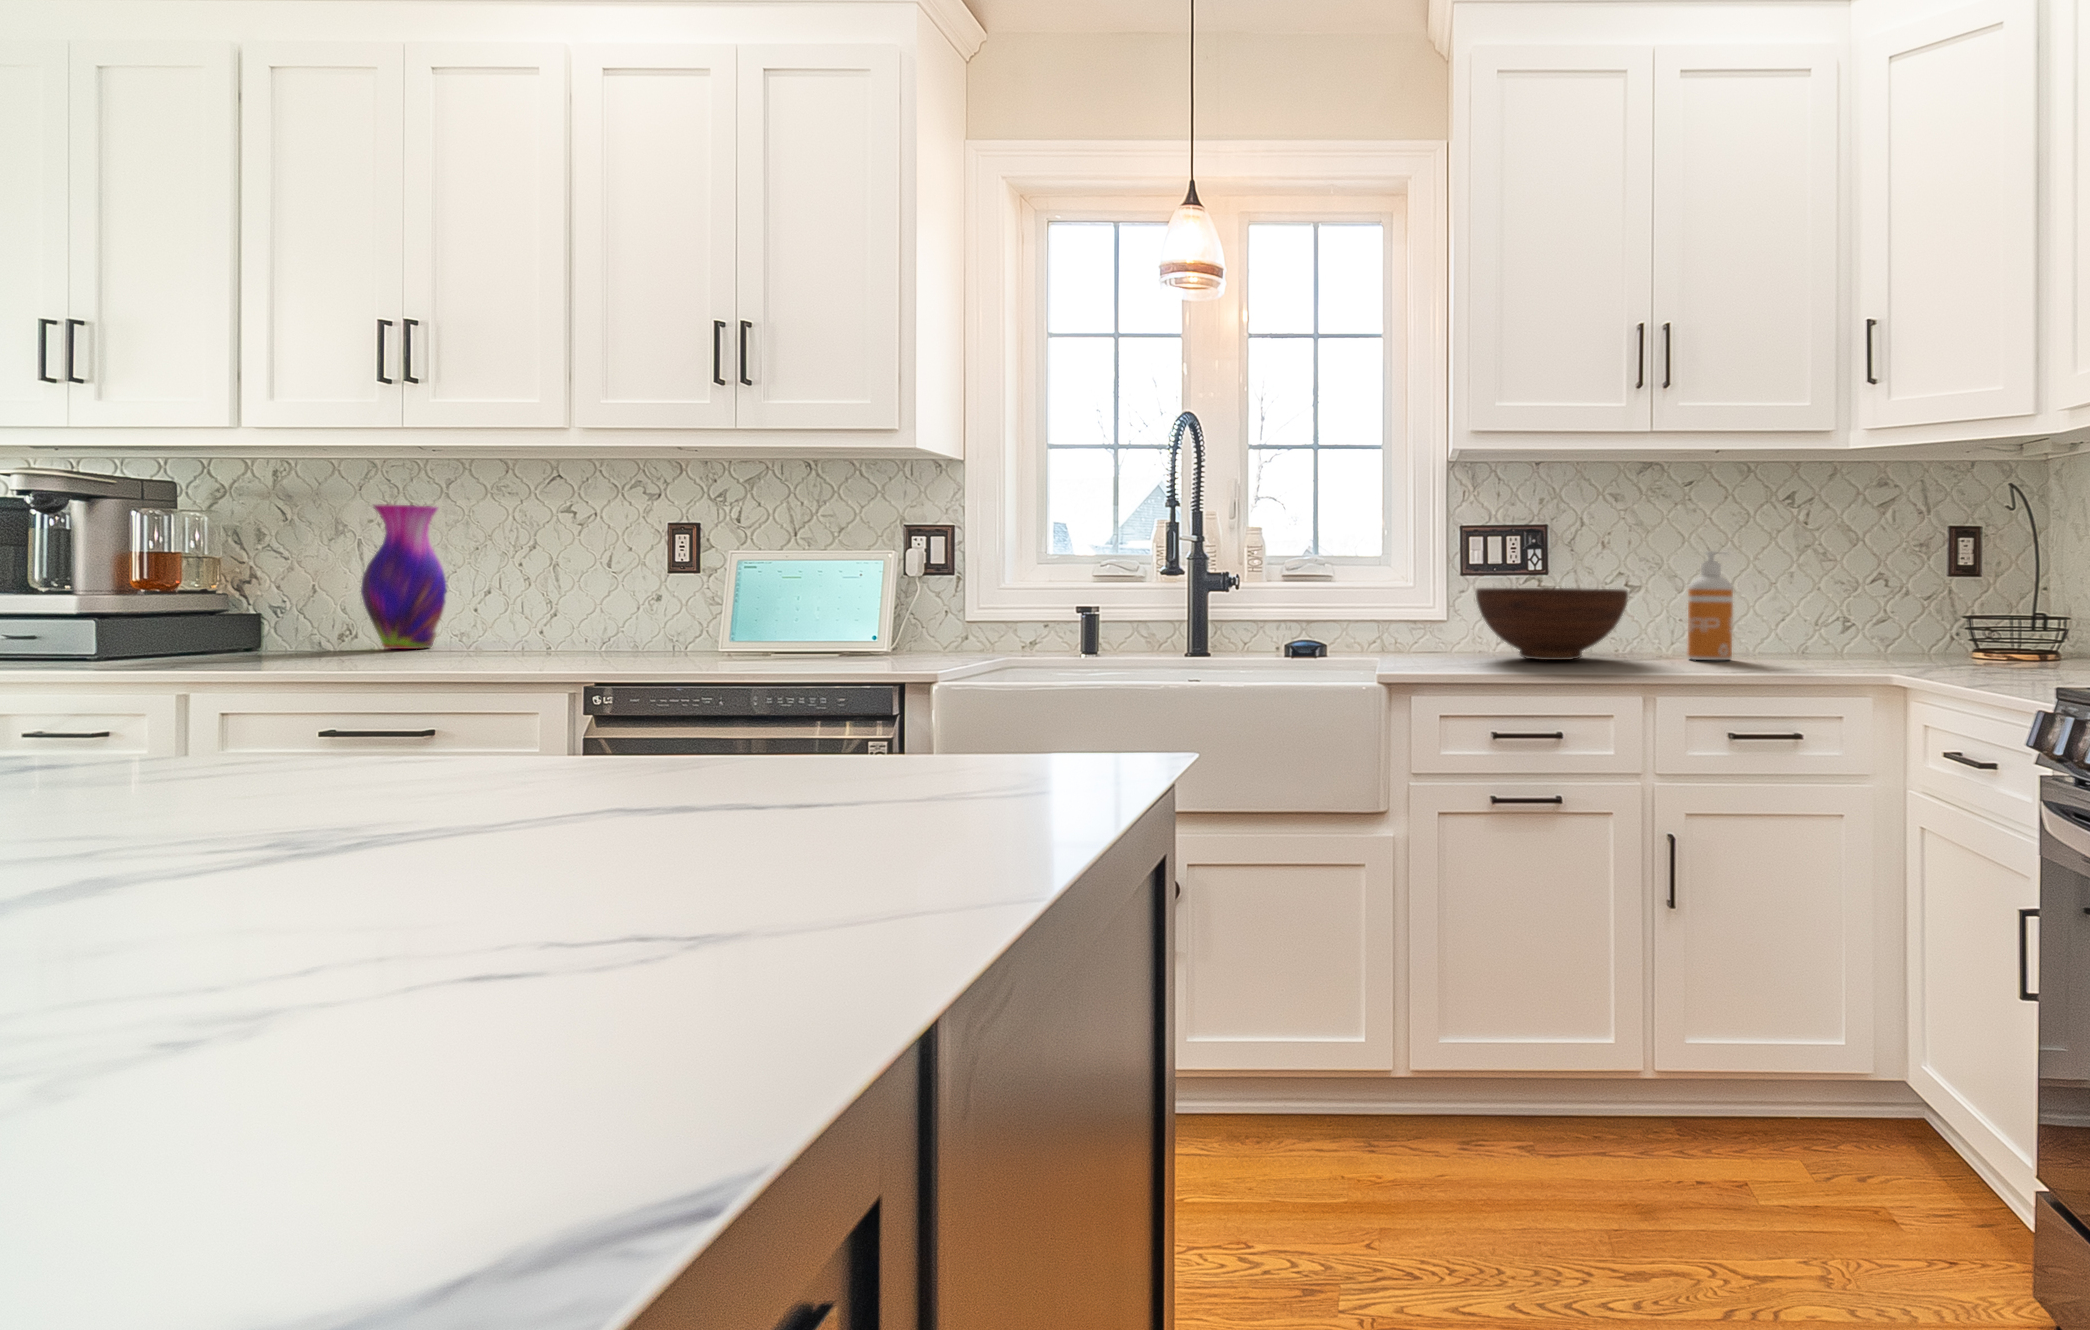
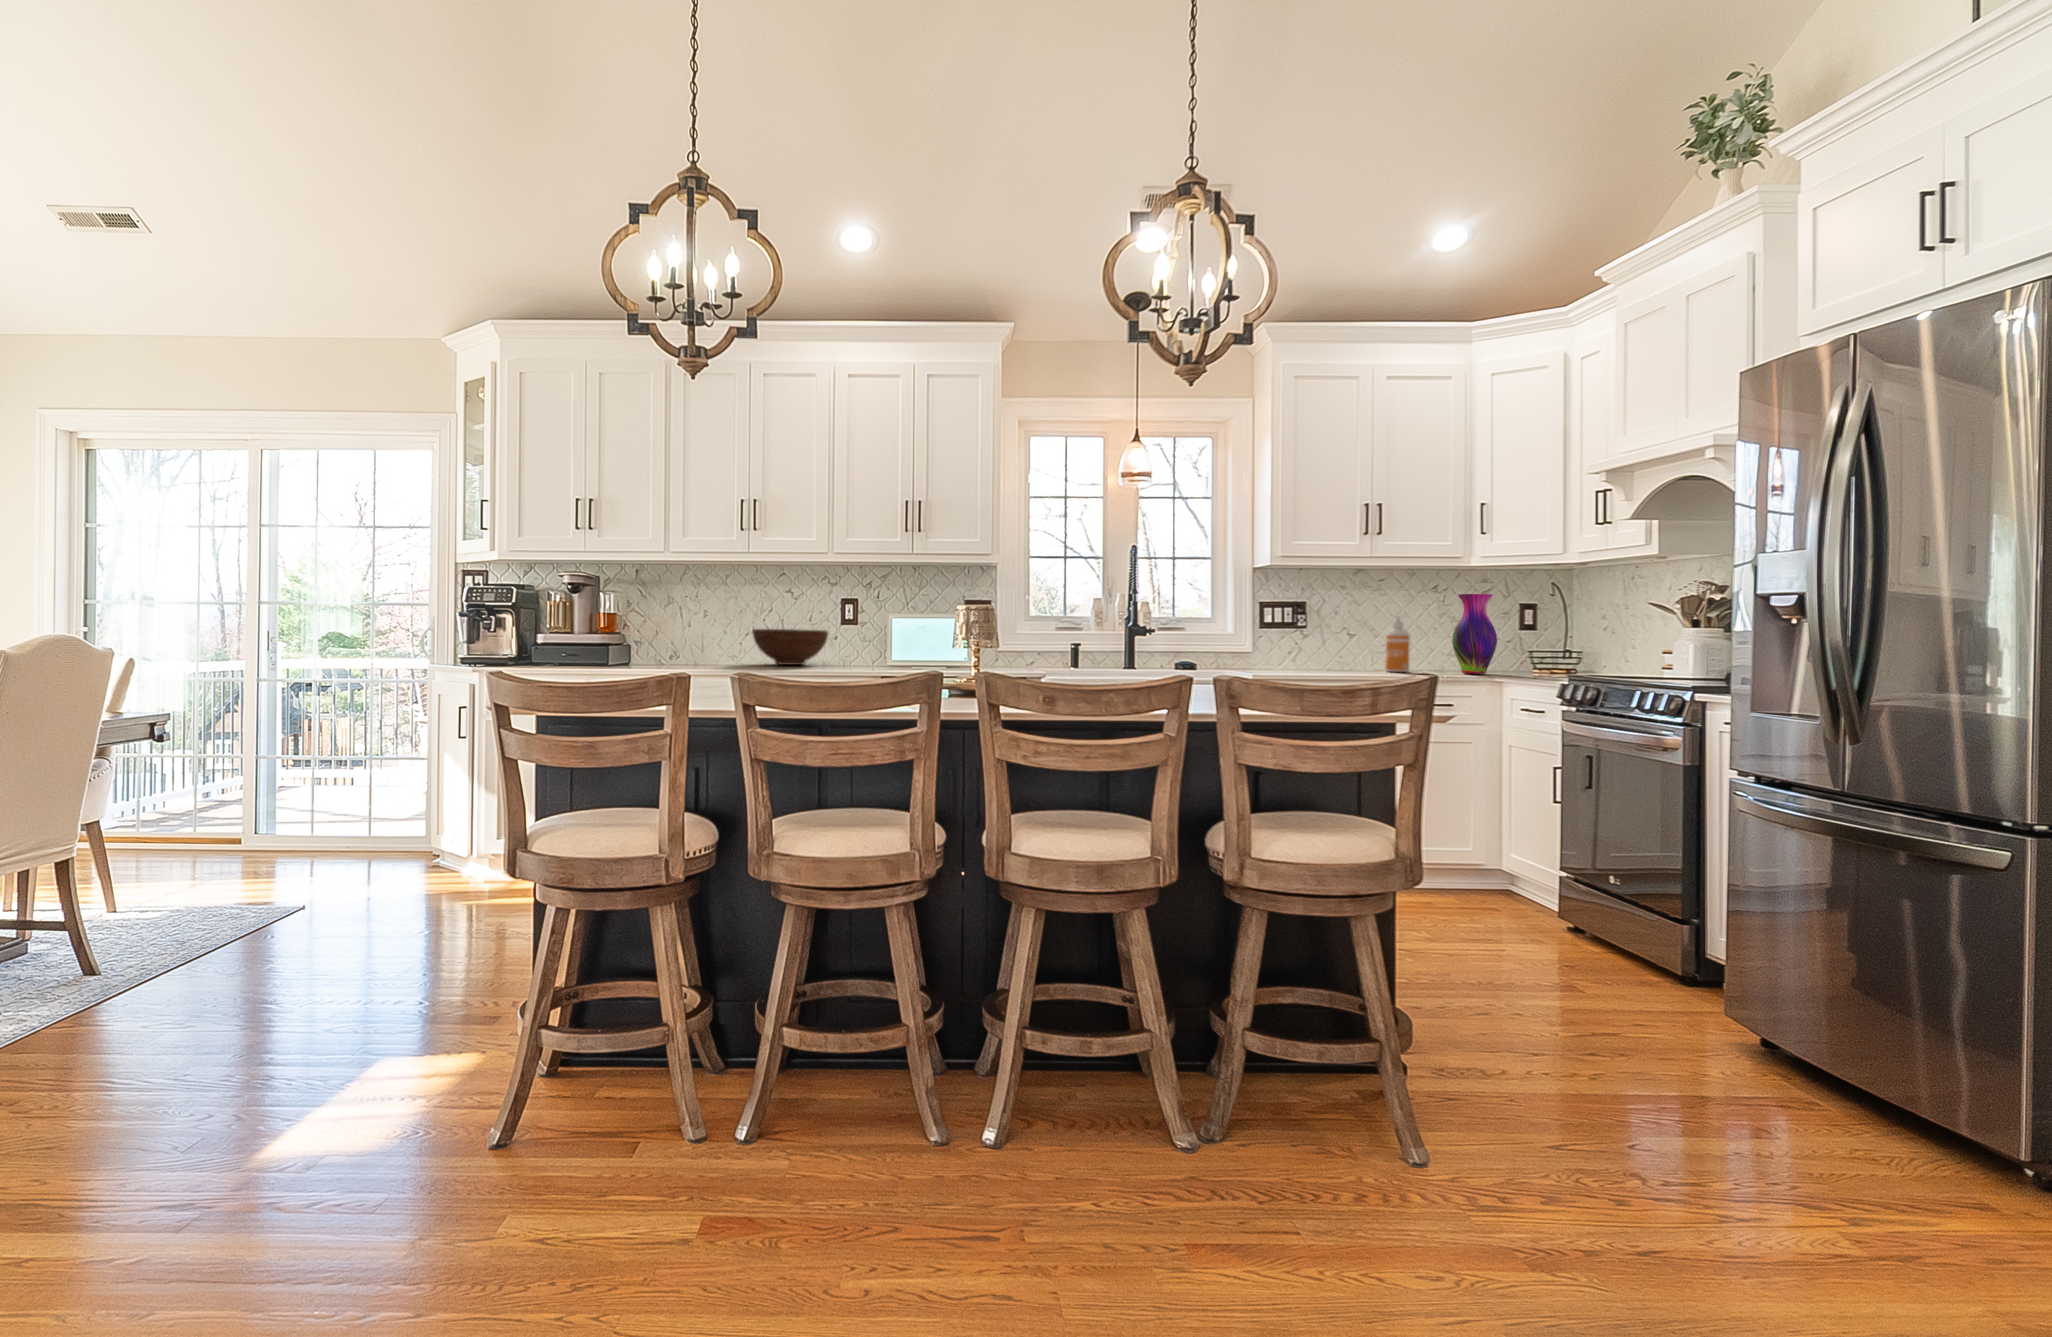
vase: present [361,505,446,649] -> present [1452,594,1497,674]
fruit bowl: present [1476,588,1628,660] -> present [753,629,829,665]

